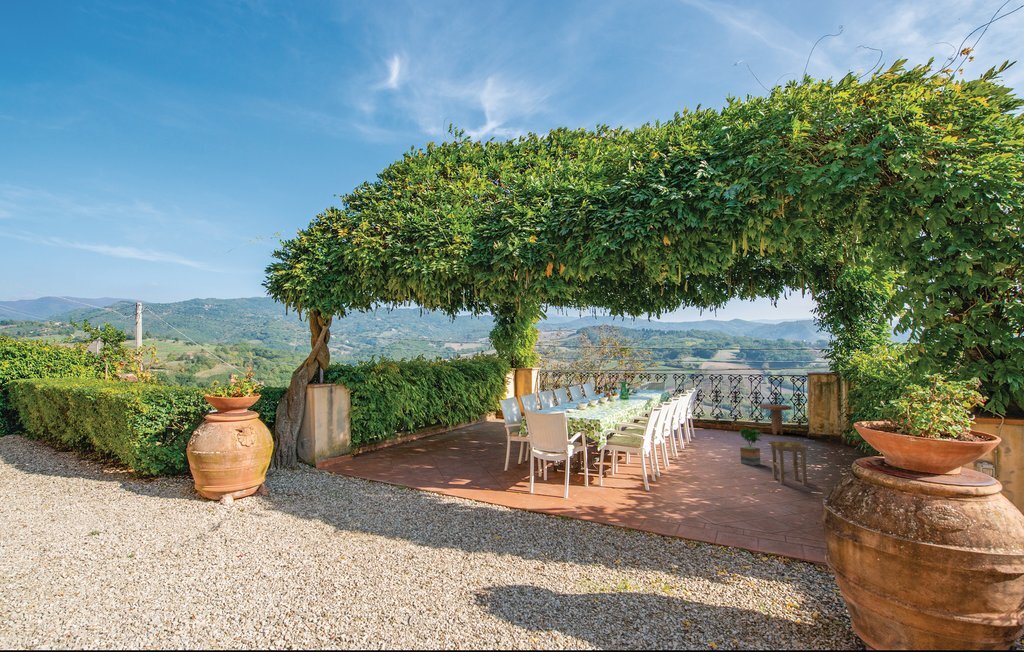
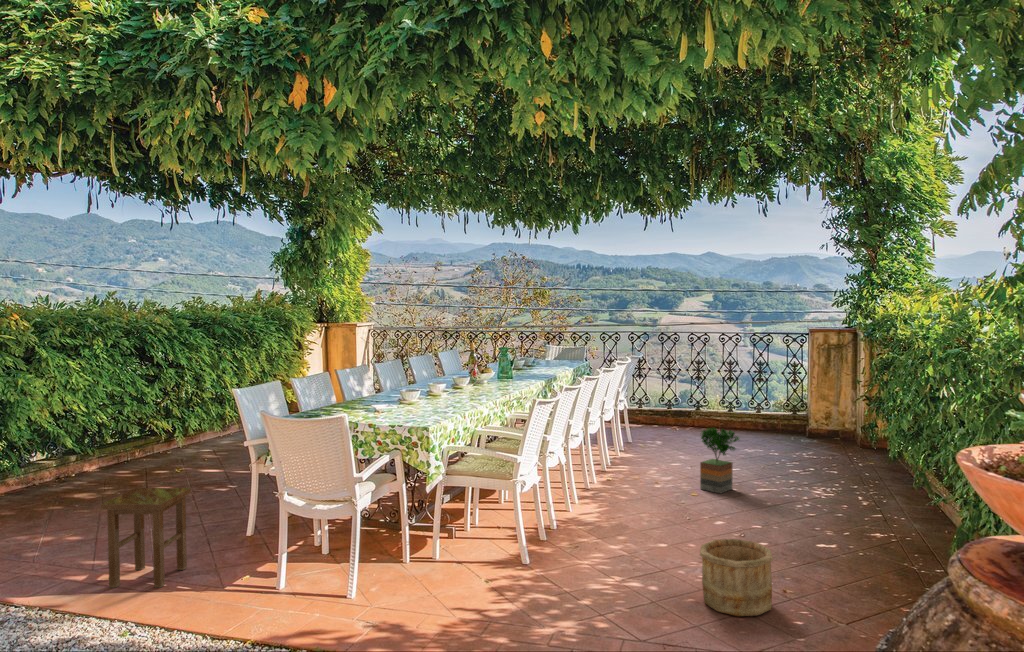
side table: present [760,404,791,435] -> none [735,381,782,430]
stool: present [769,441,808,486] -> present [101,488,191,588]
wooden bucket: none [742,480,783,517] -> present [700,539,773,616]

